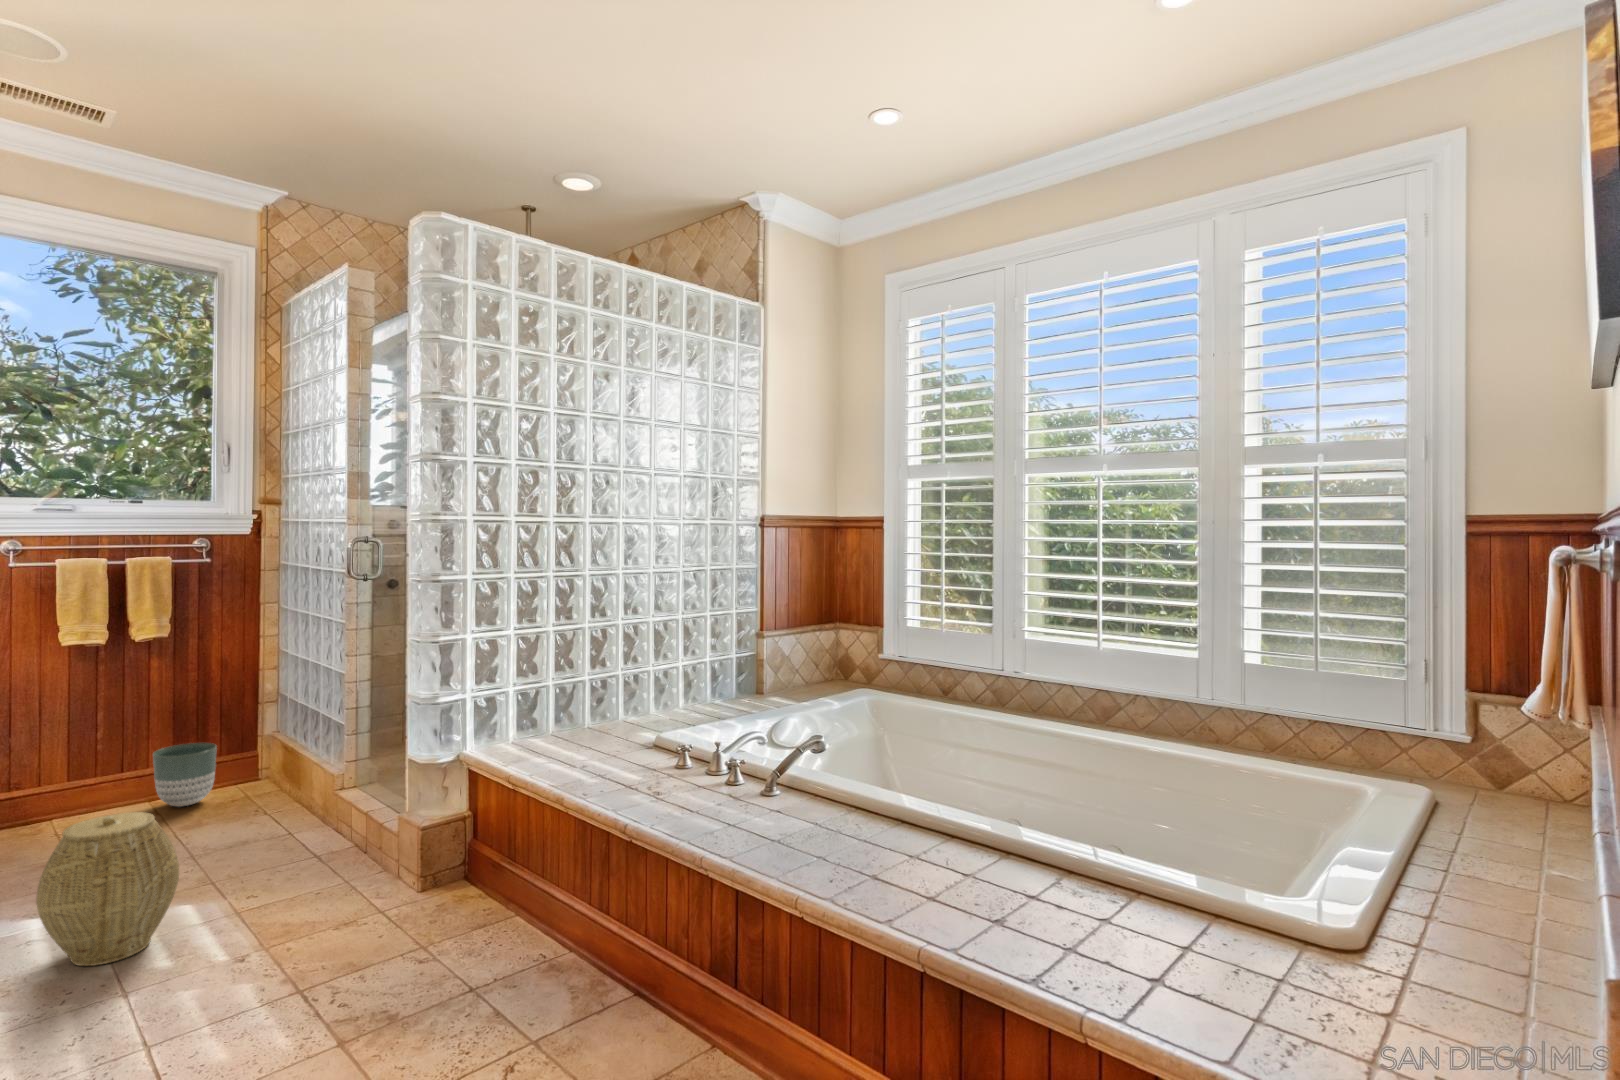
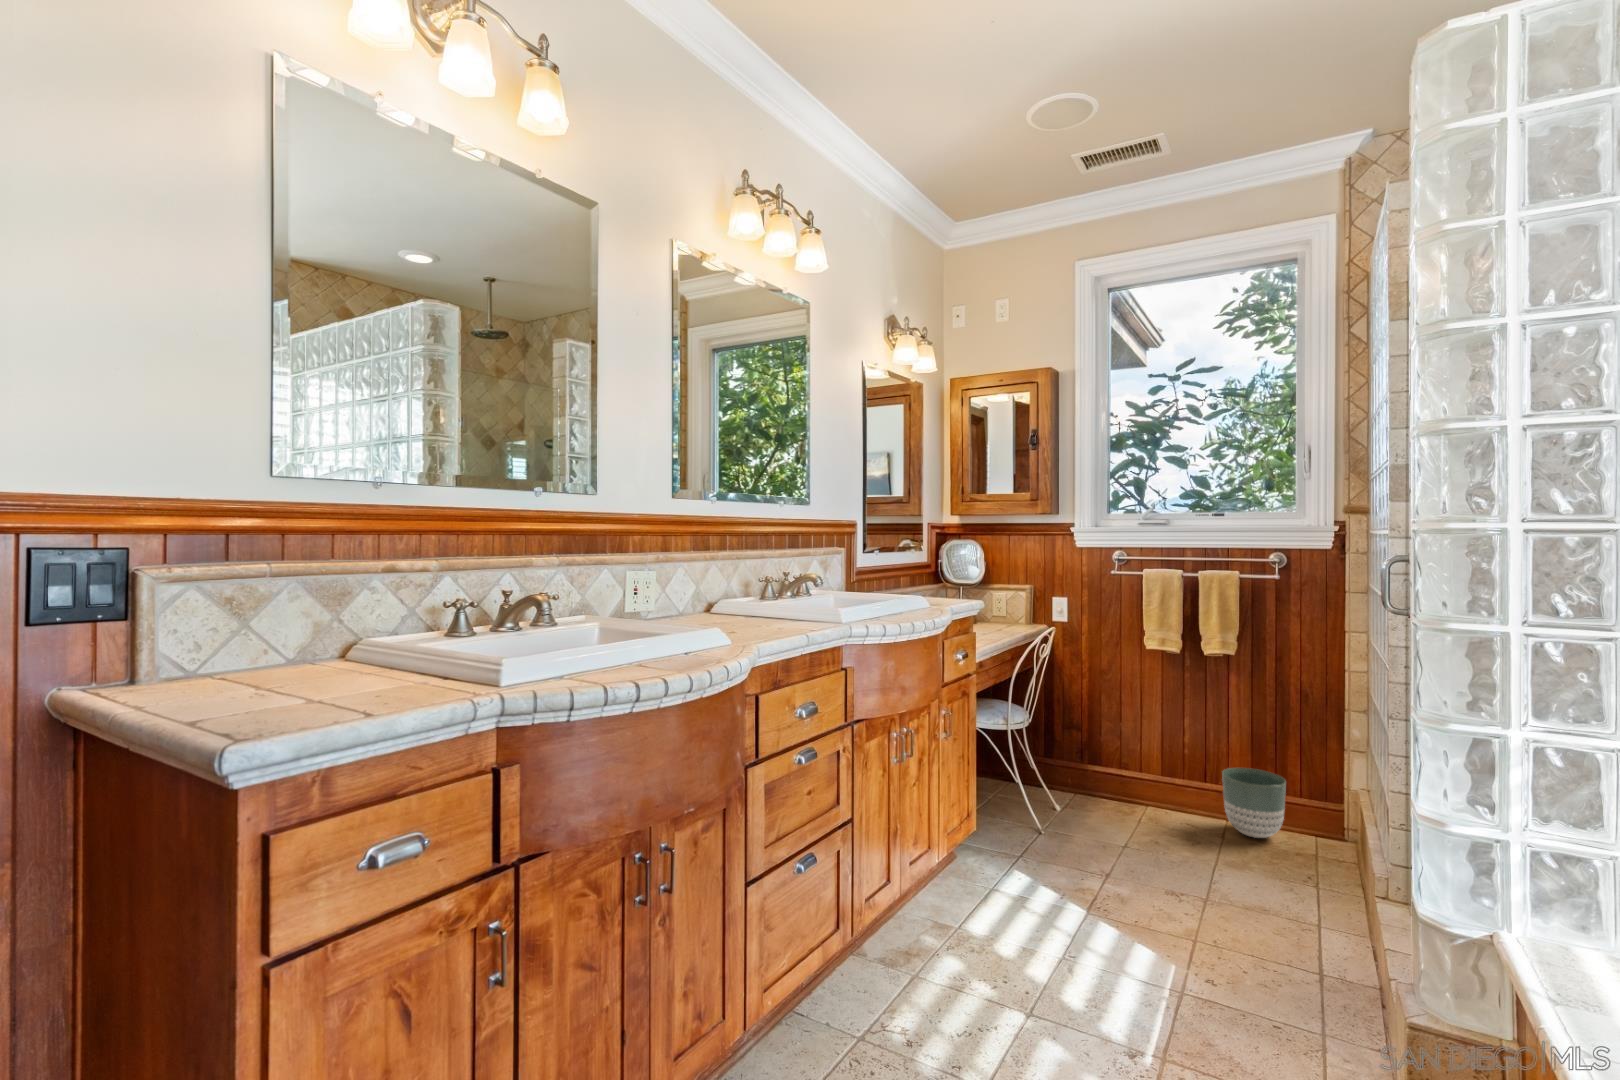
woven basket: present [36,812,179,966] -> none [1003,825,1119,986]

